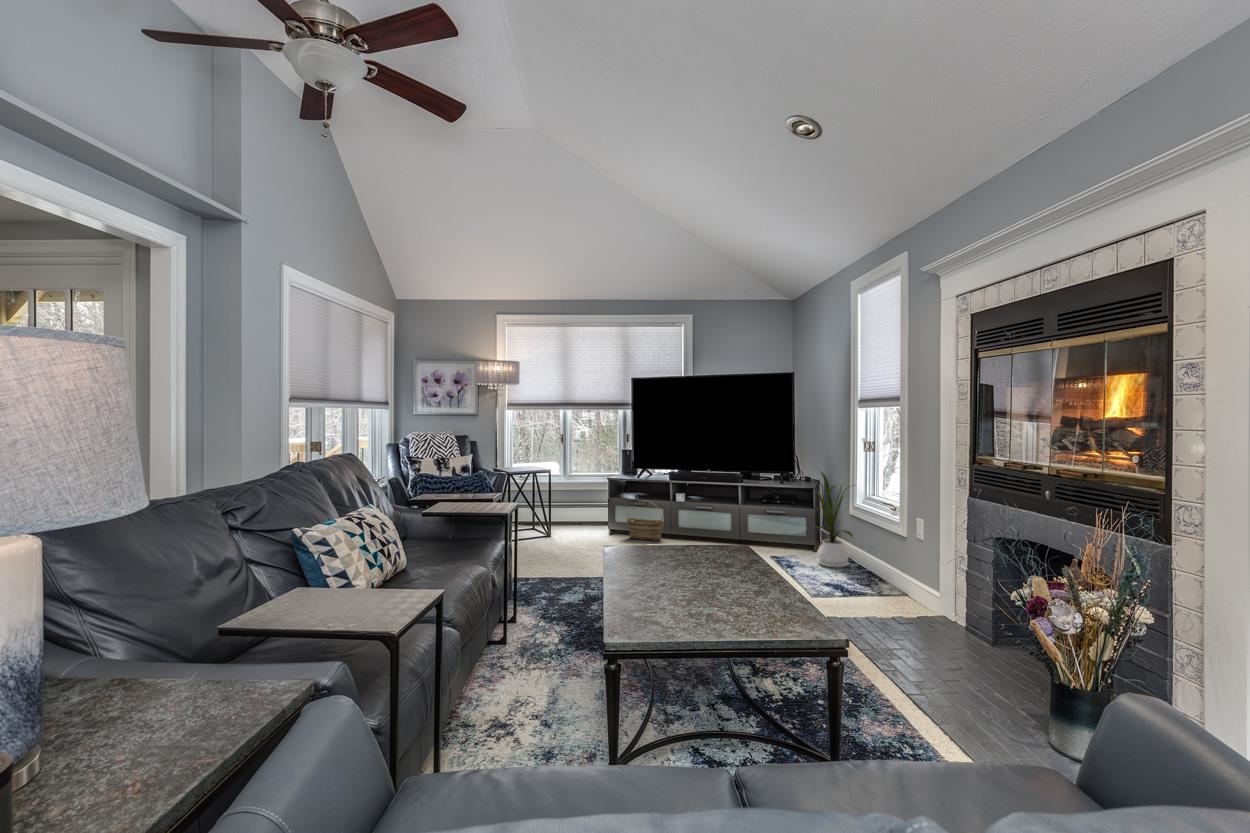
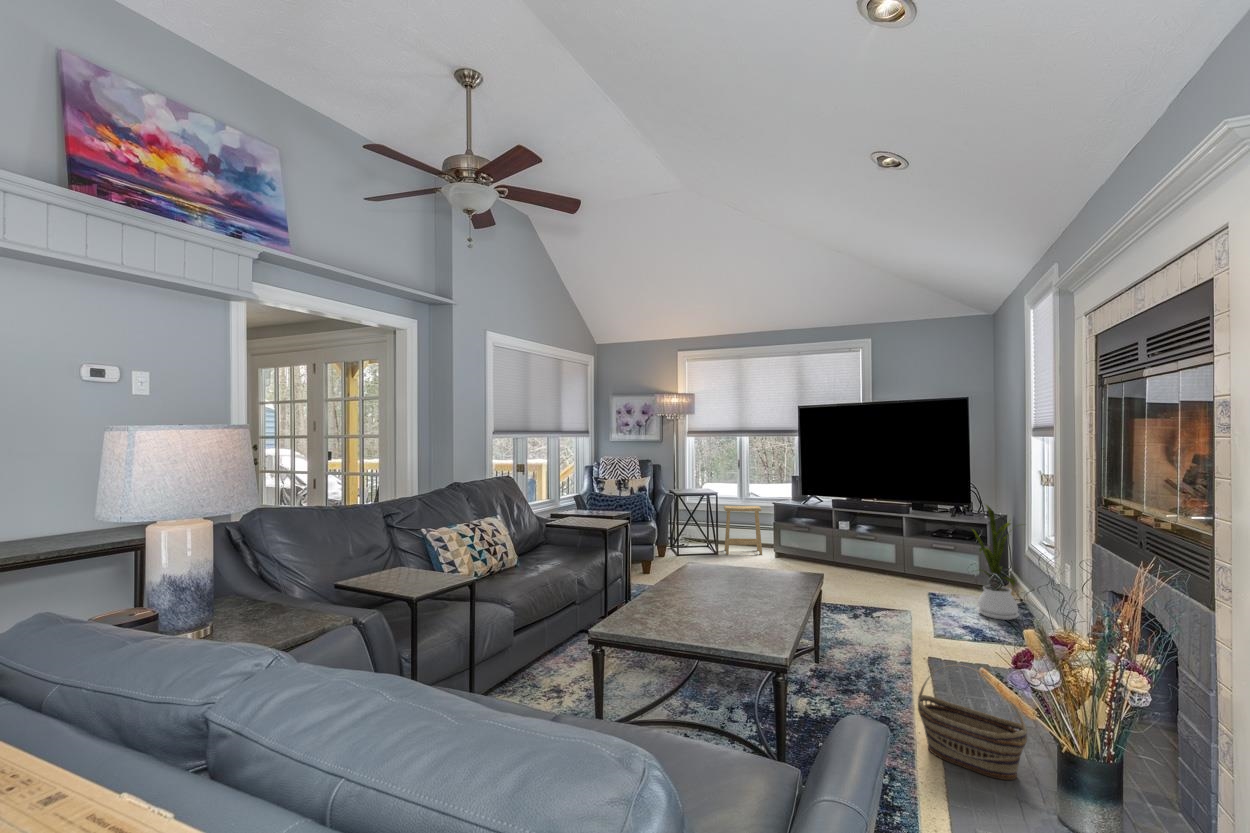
footstool: none [554,482,596,535] -> present [724,506,762,555]
basket: present [627,516,664,540] -> present [918,665,1027,780]

